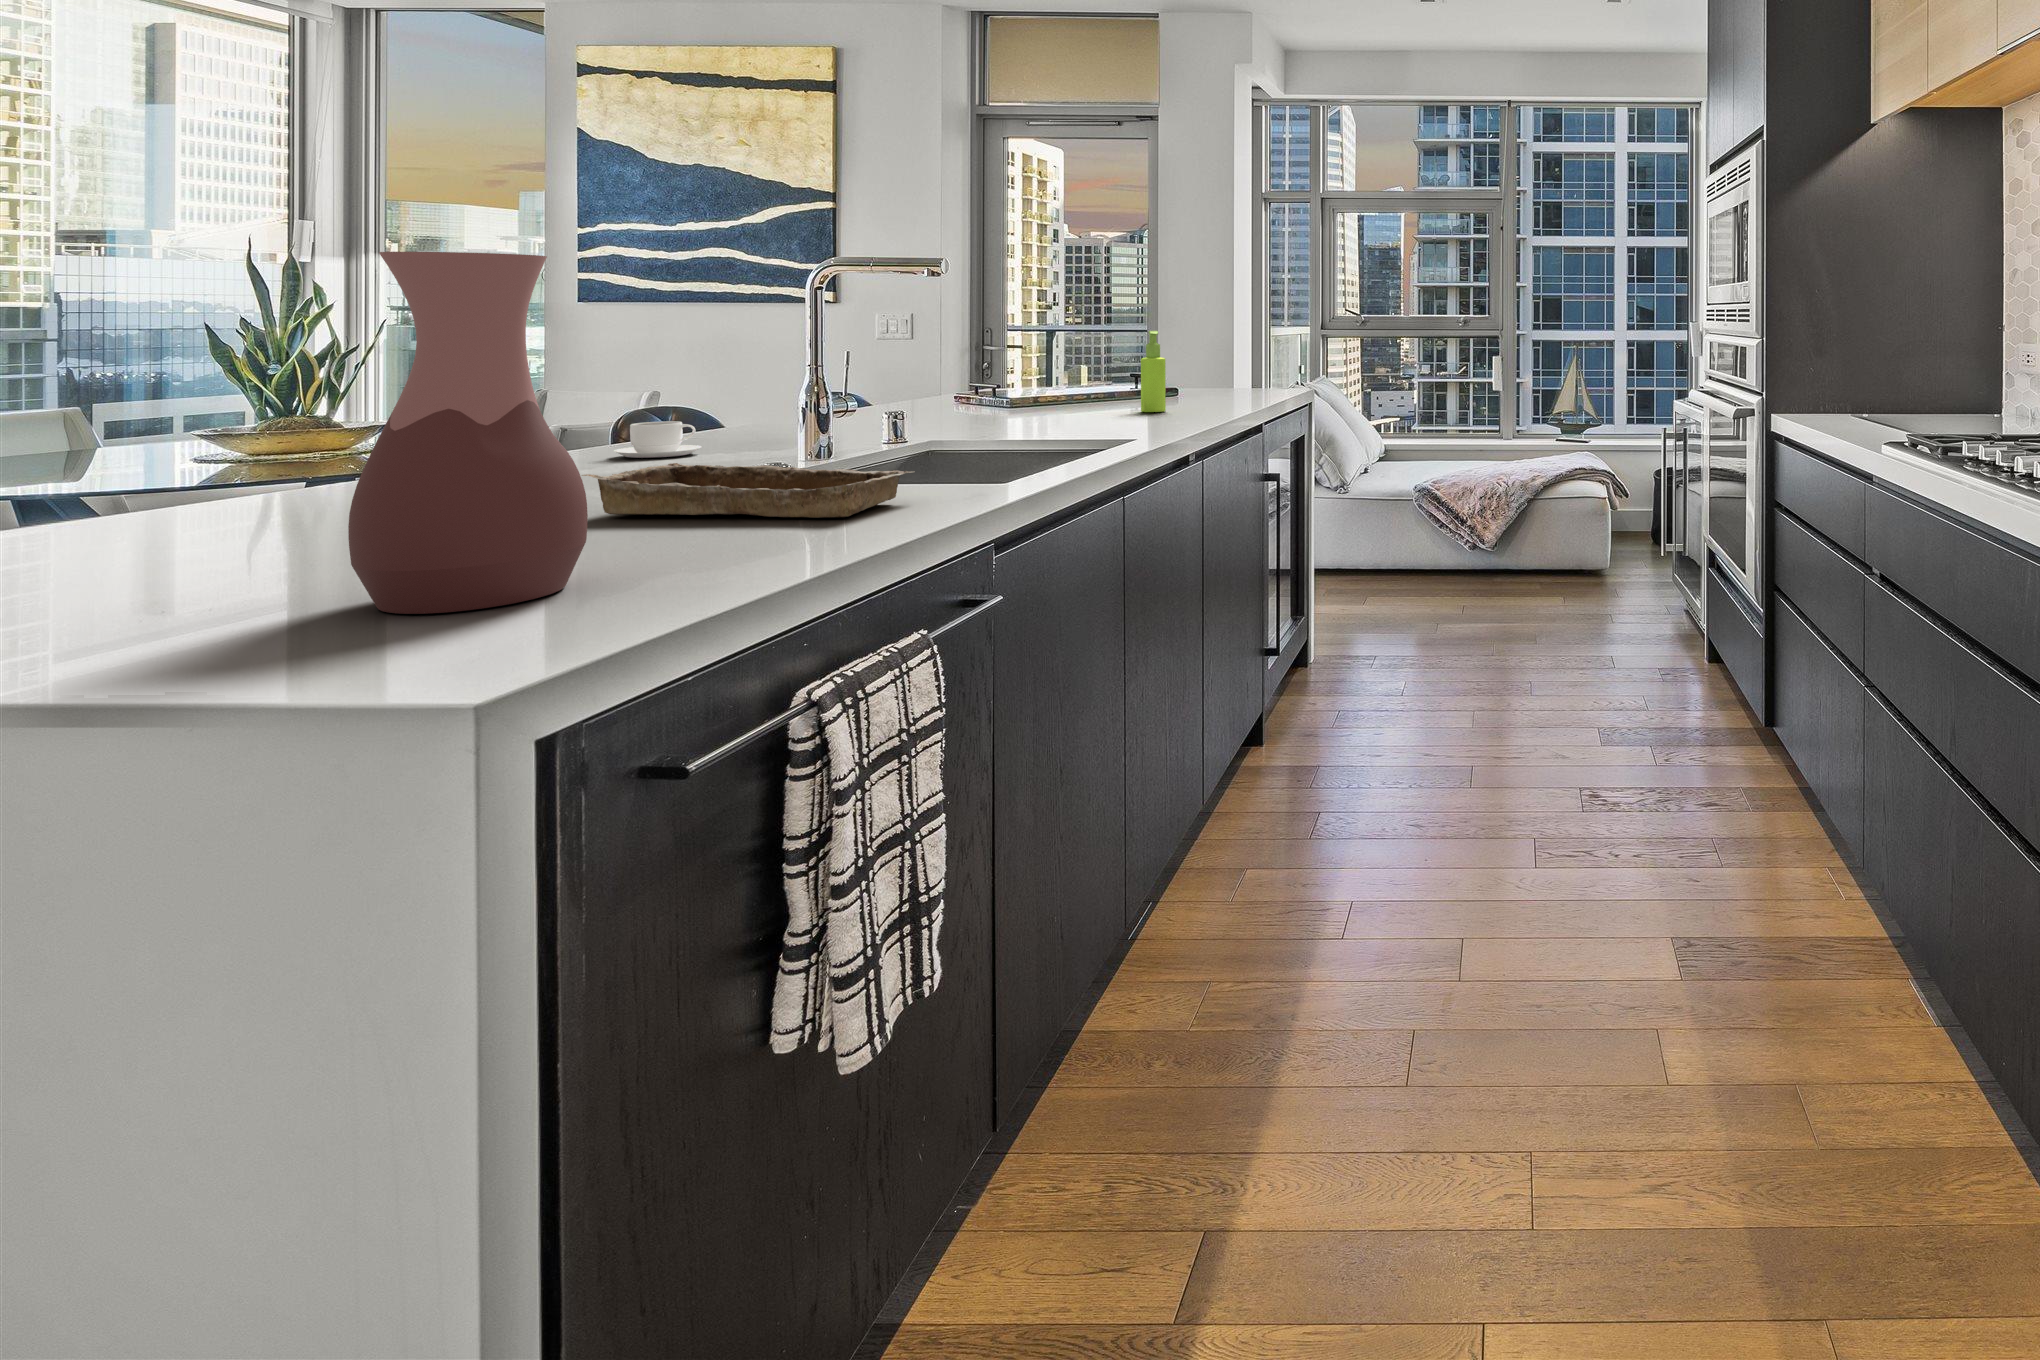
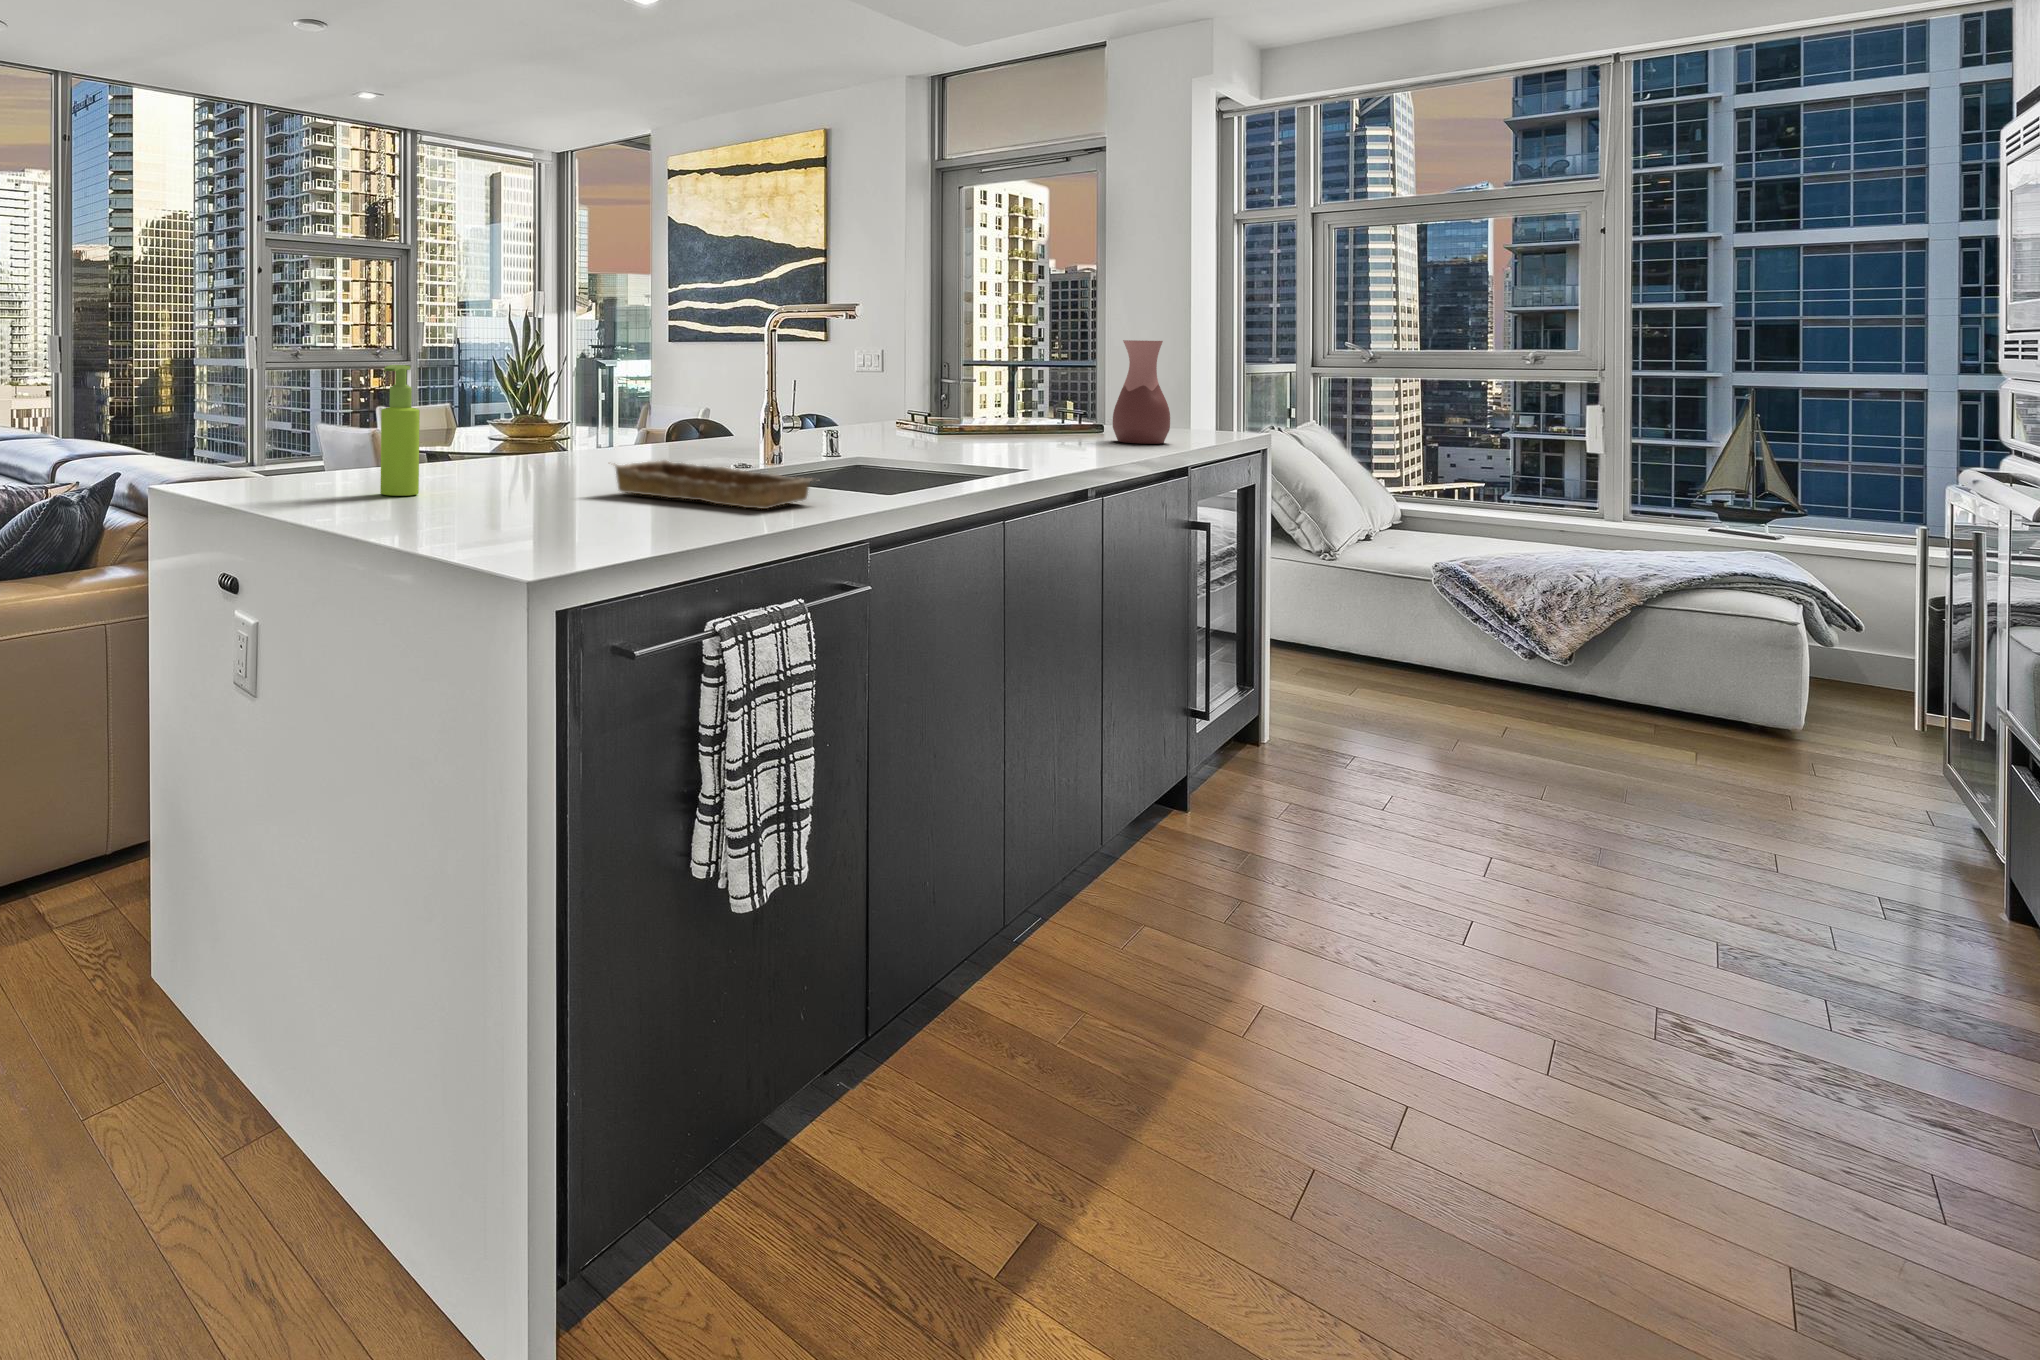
vase: present [348,252,588,614] -> present [1113,340,1170,444]
soap dispenser: present [1141,331,1166,412] -> present [380,365,420,496]
coffee cup: present [614,421,701,458] -> none [642,432,699,459]

